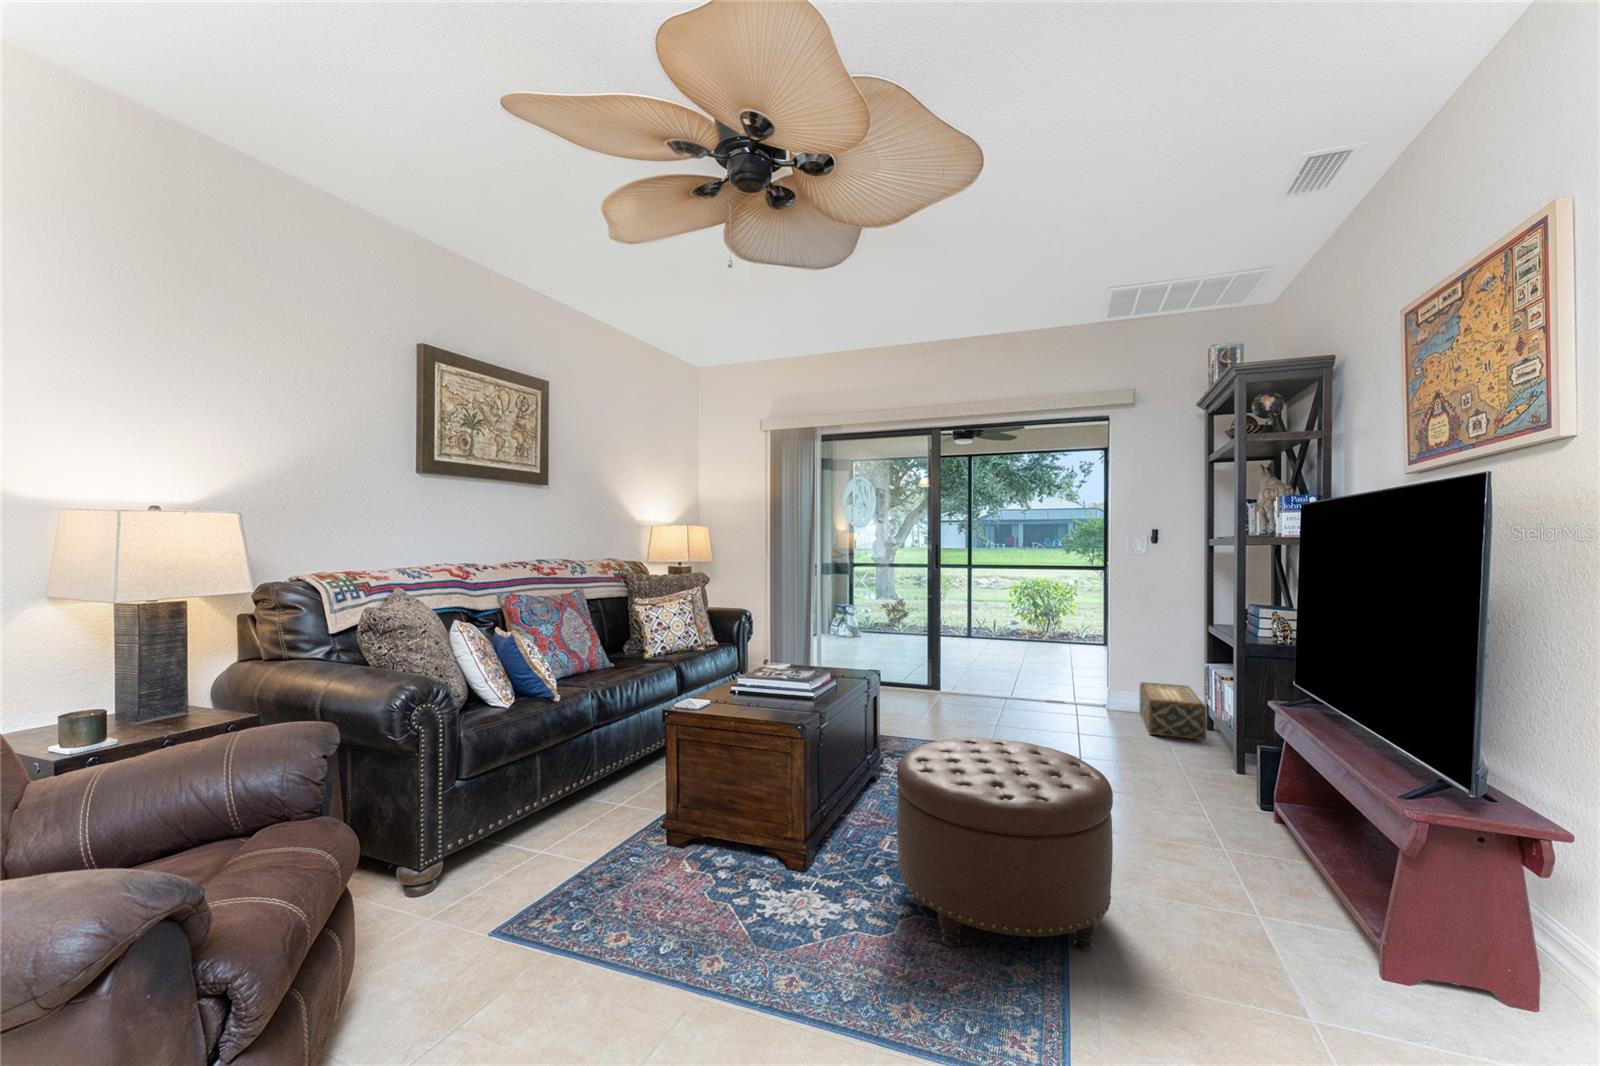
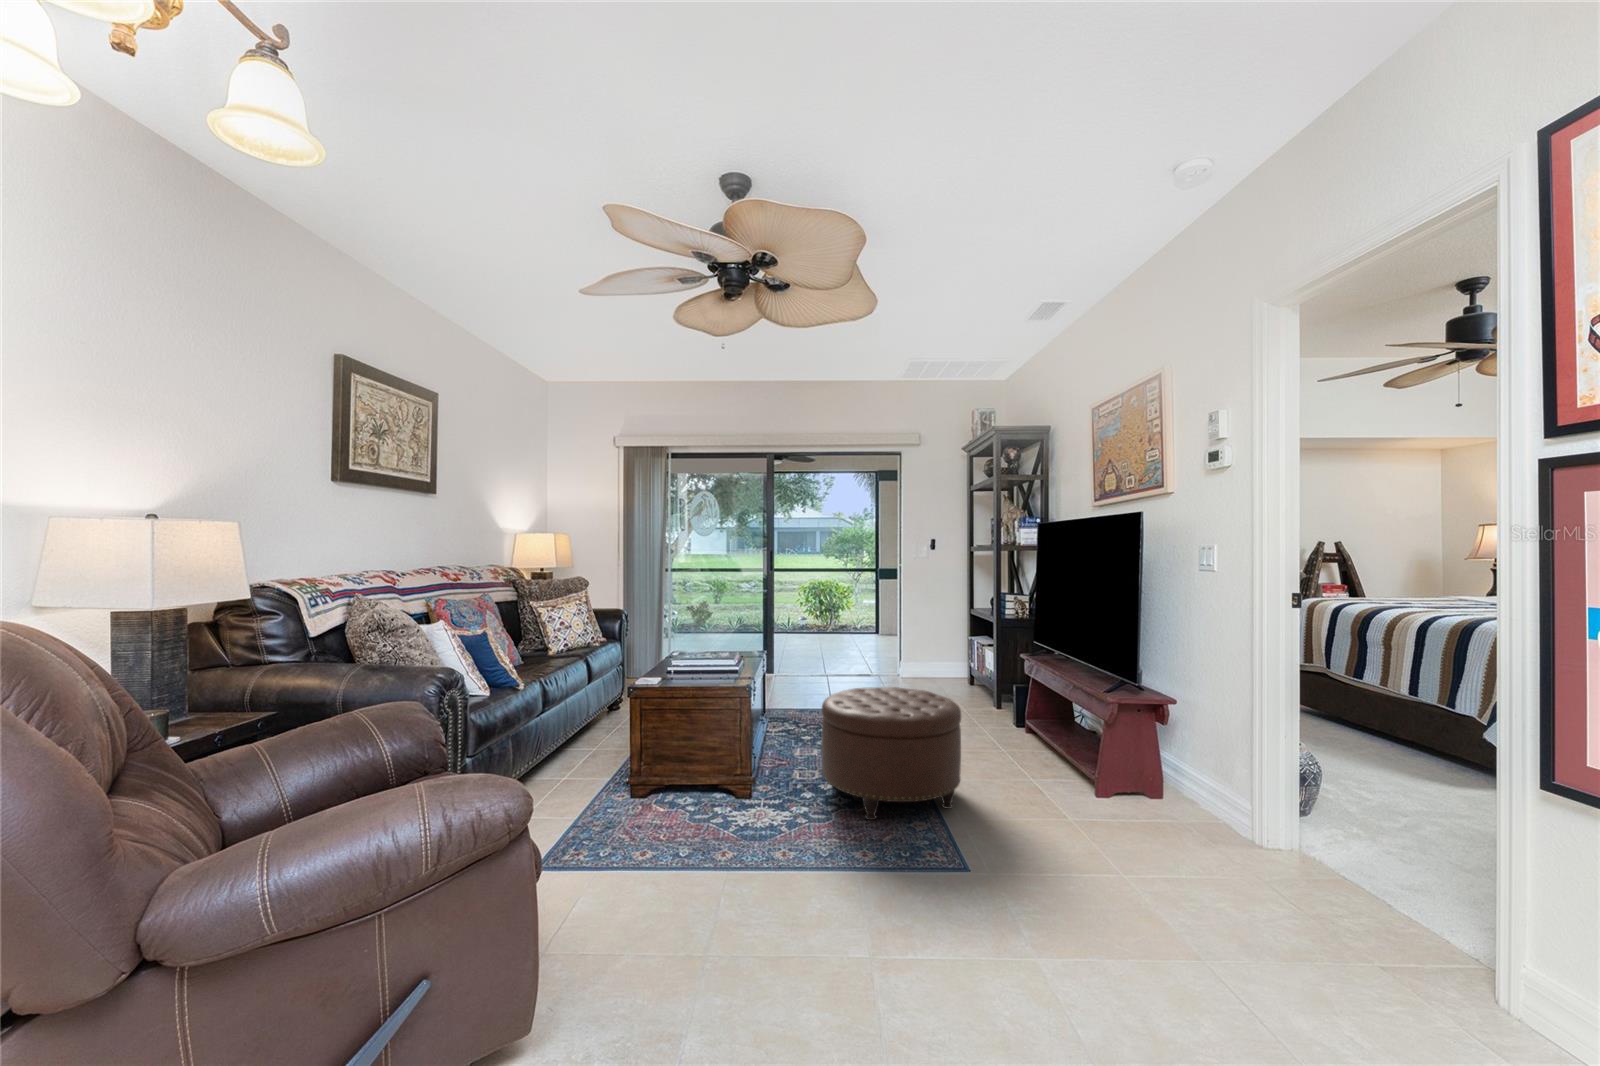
woven basket: present [1140,682,1206,740] -> none [926,653,973,689]

